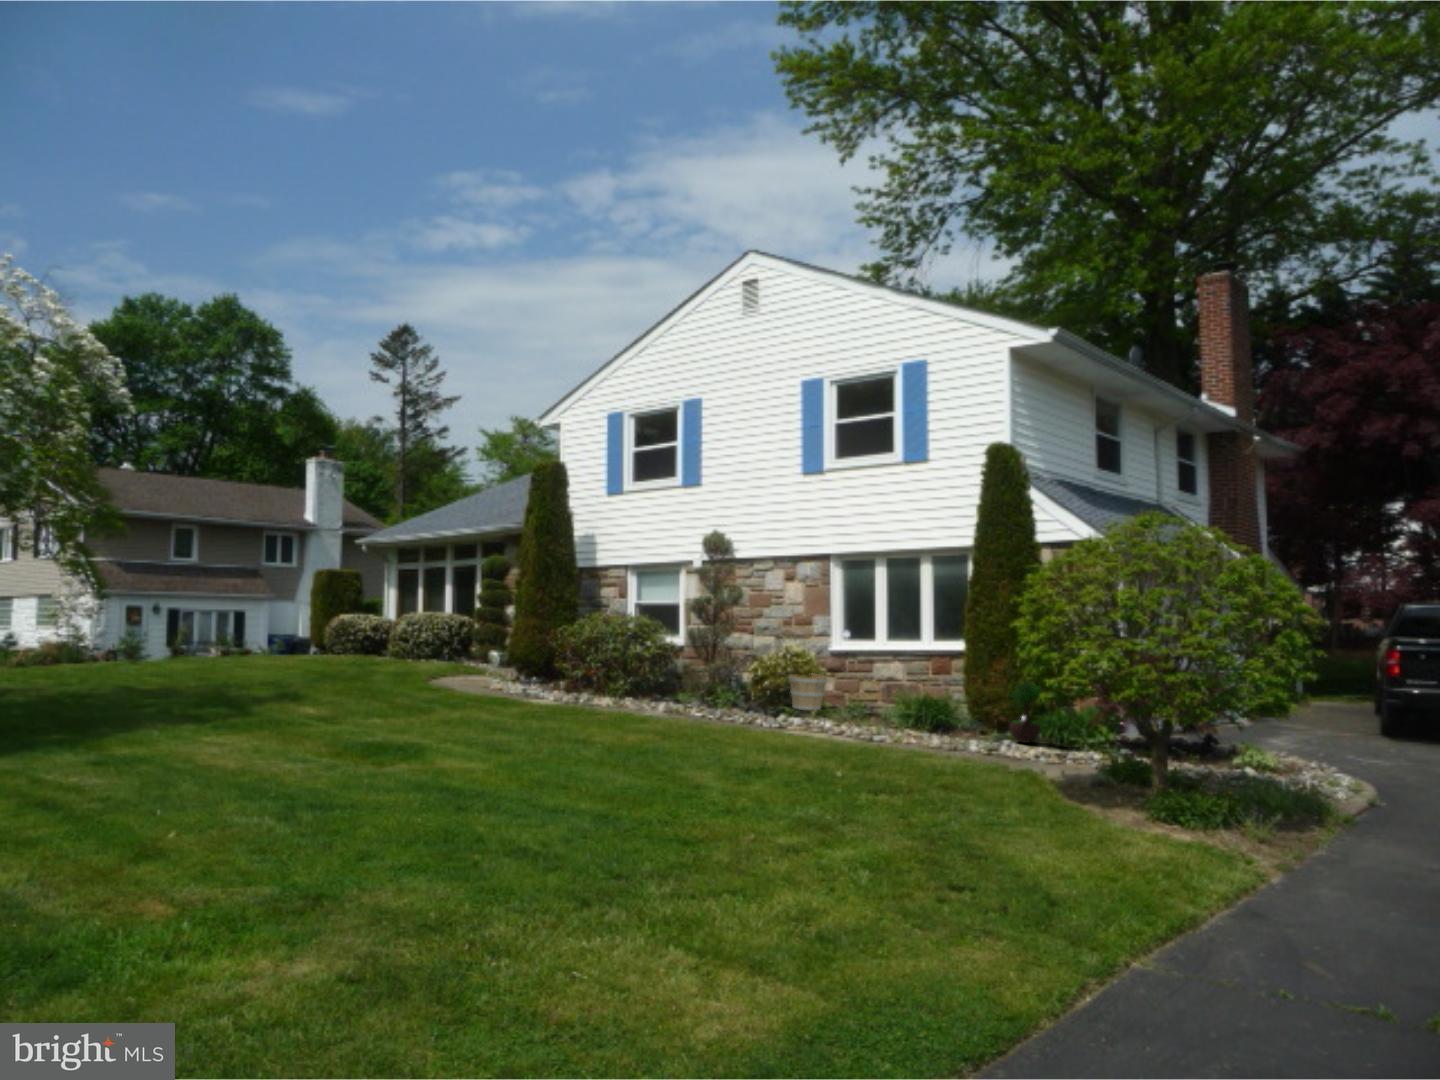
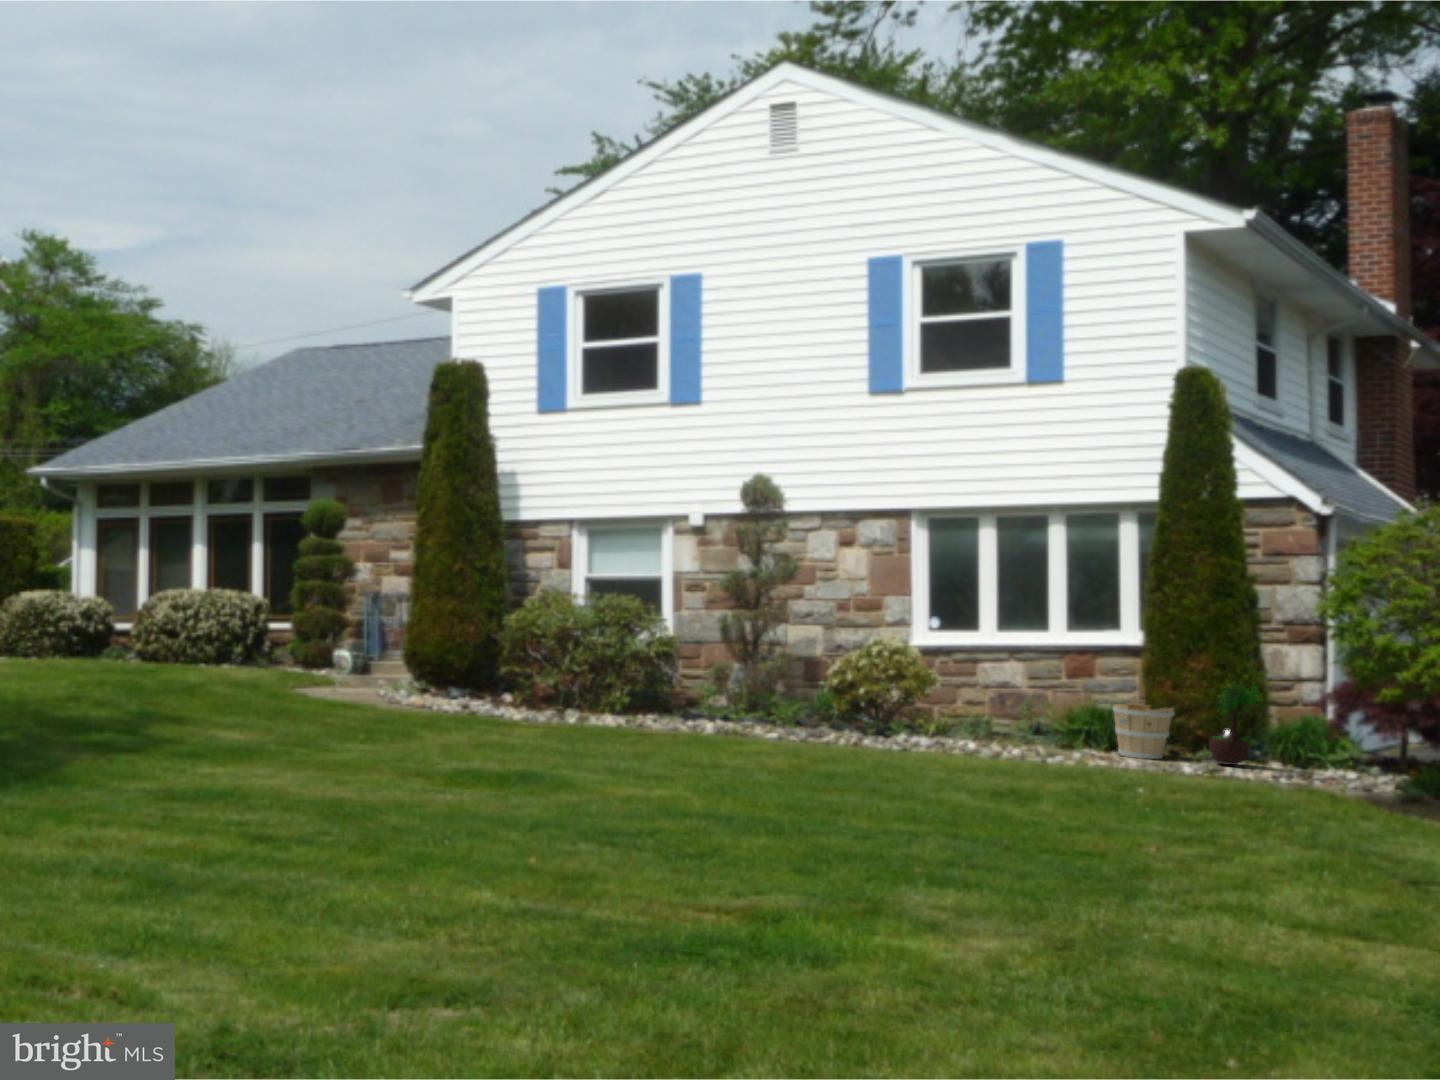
wooden bucket: present [789,674,828,711] -> present [1113,702,1174,759]

